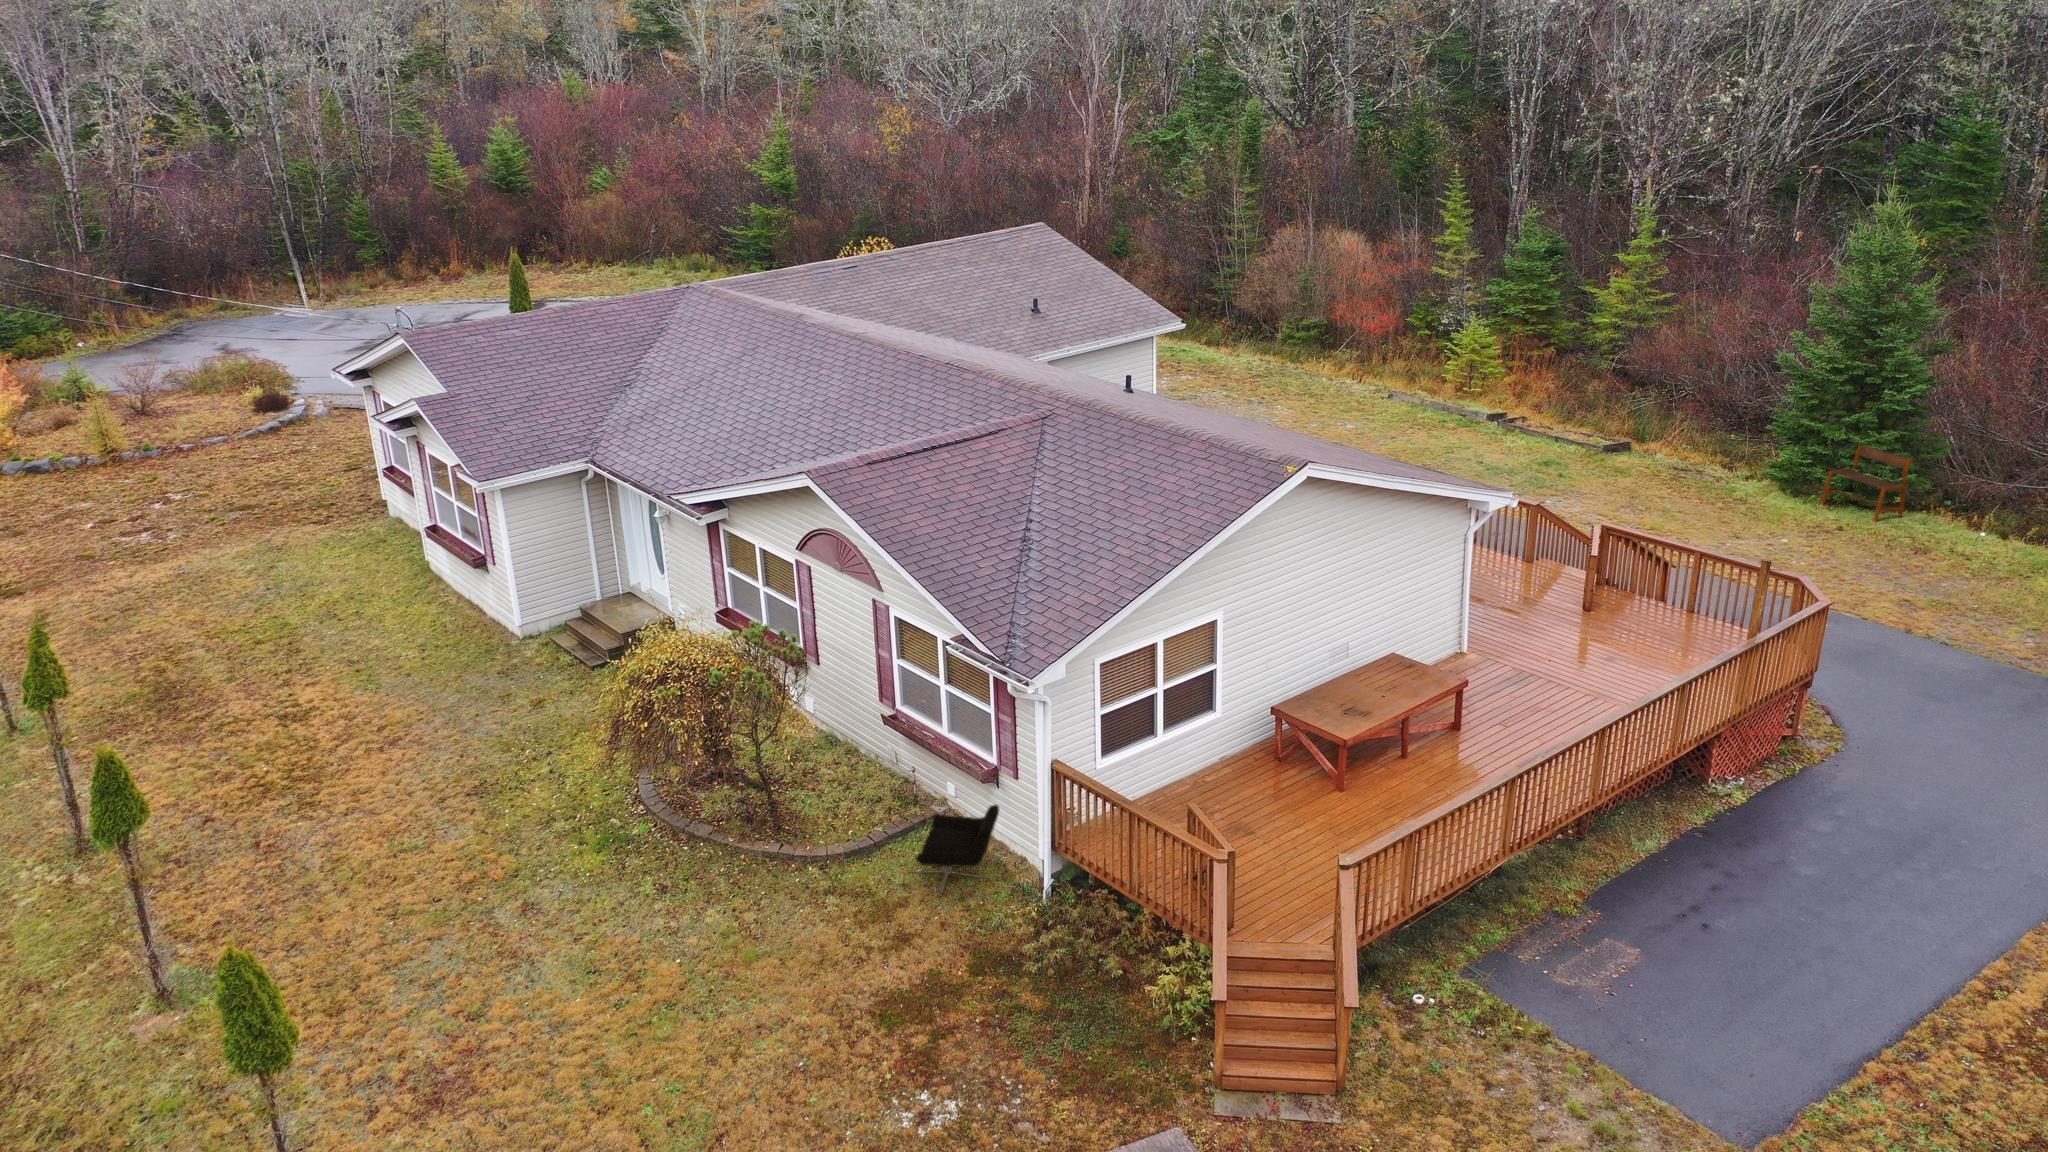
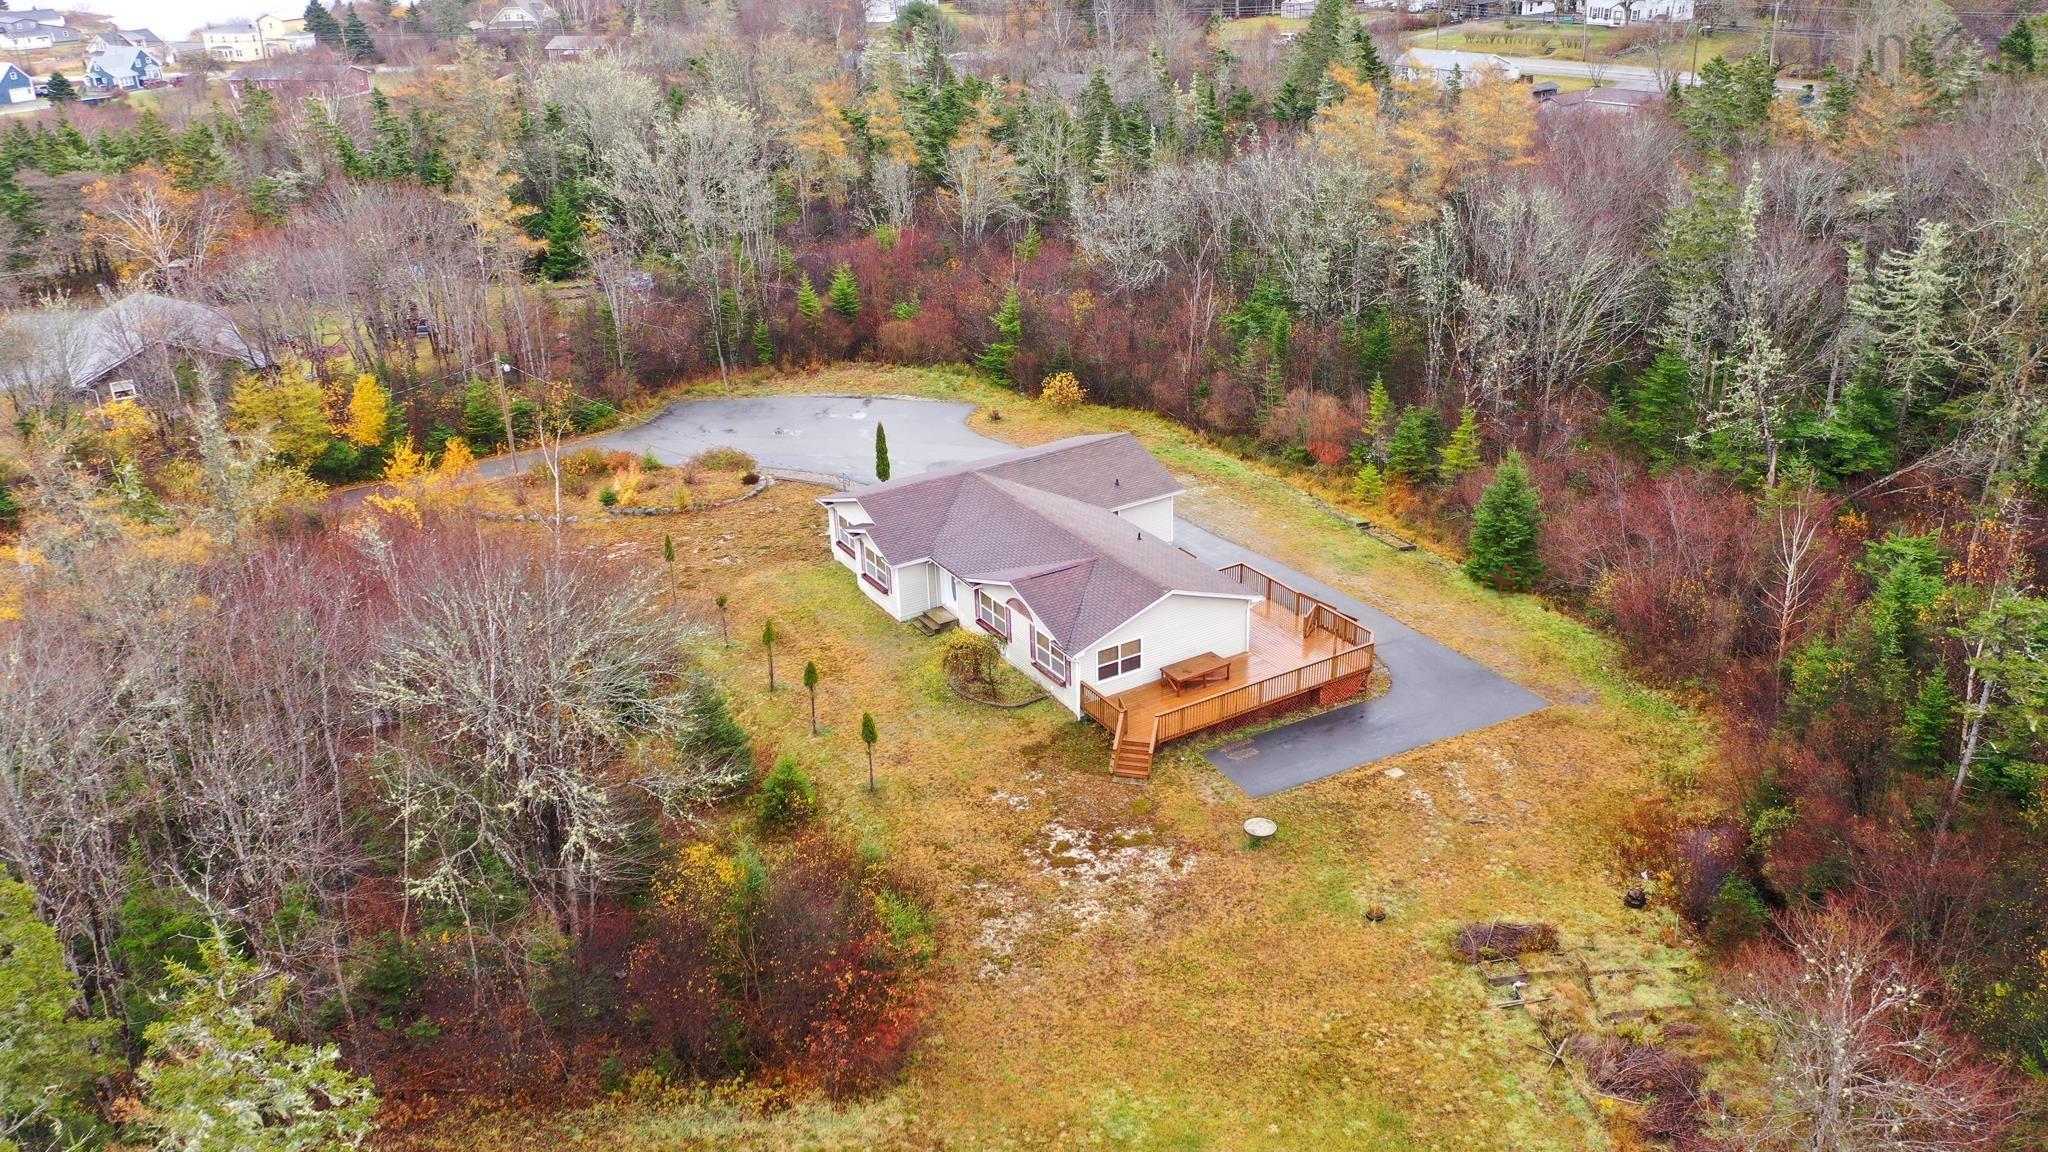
lounge chair: present [914,805,999,892] -> none [1039,694,1067,721]

